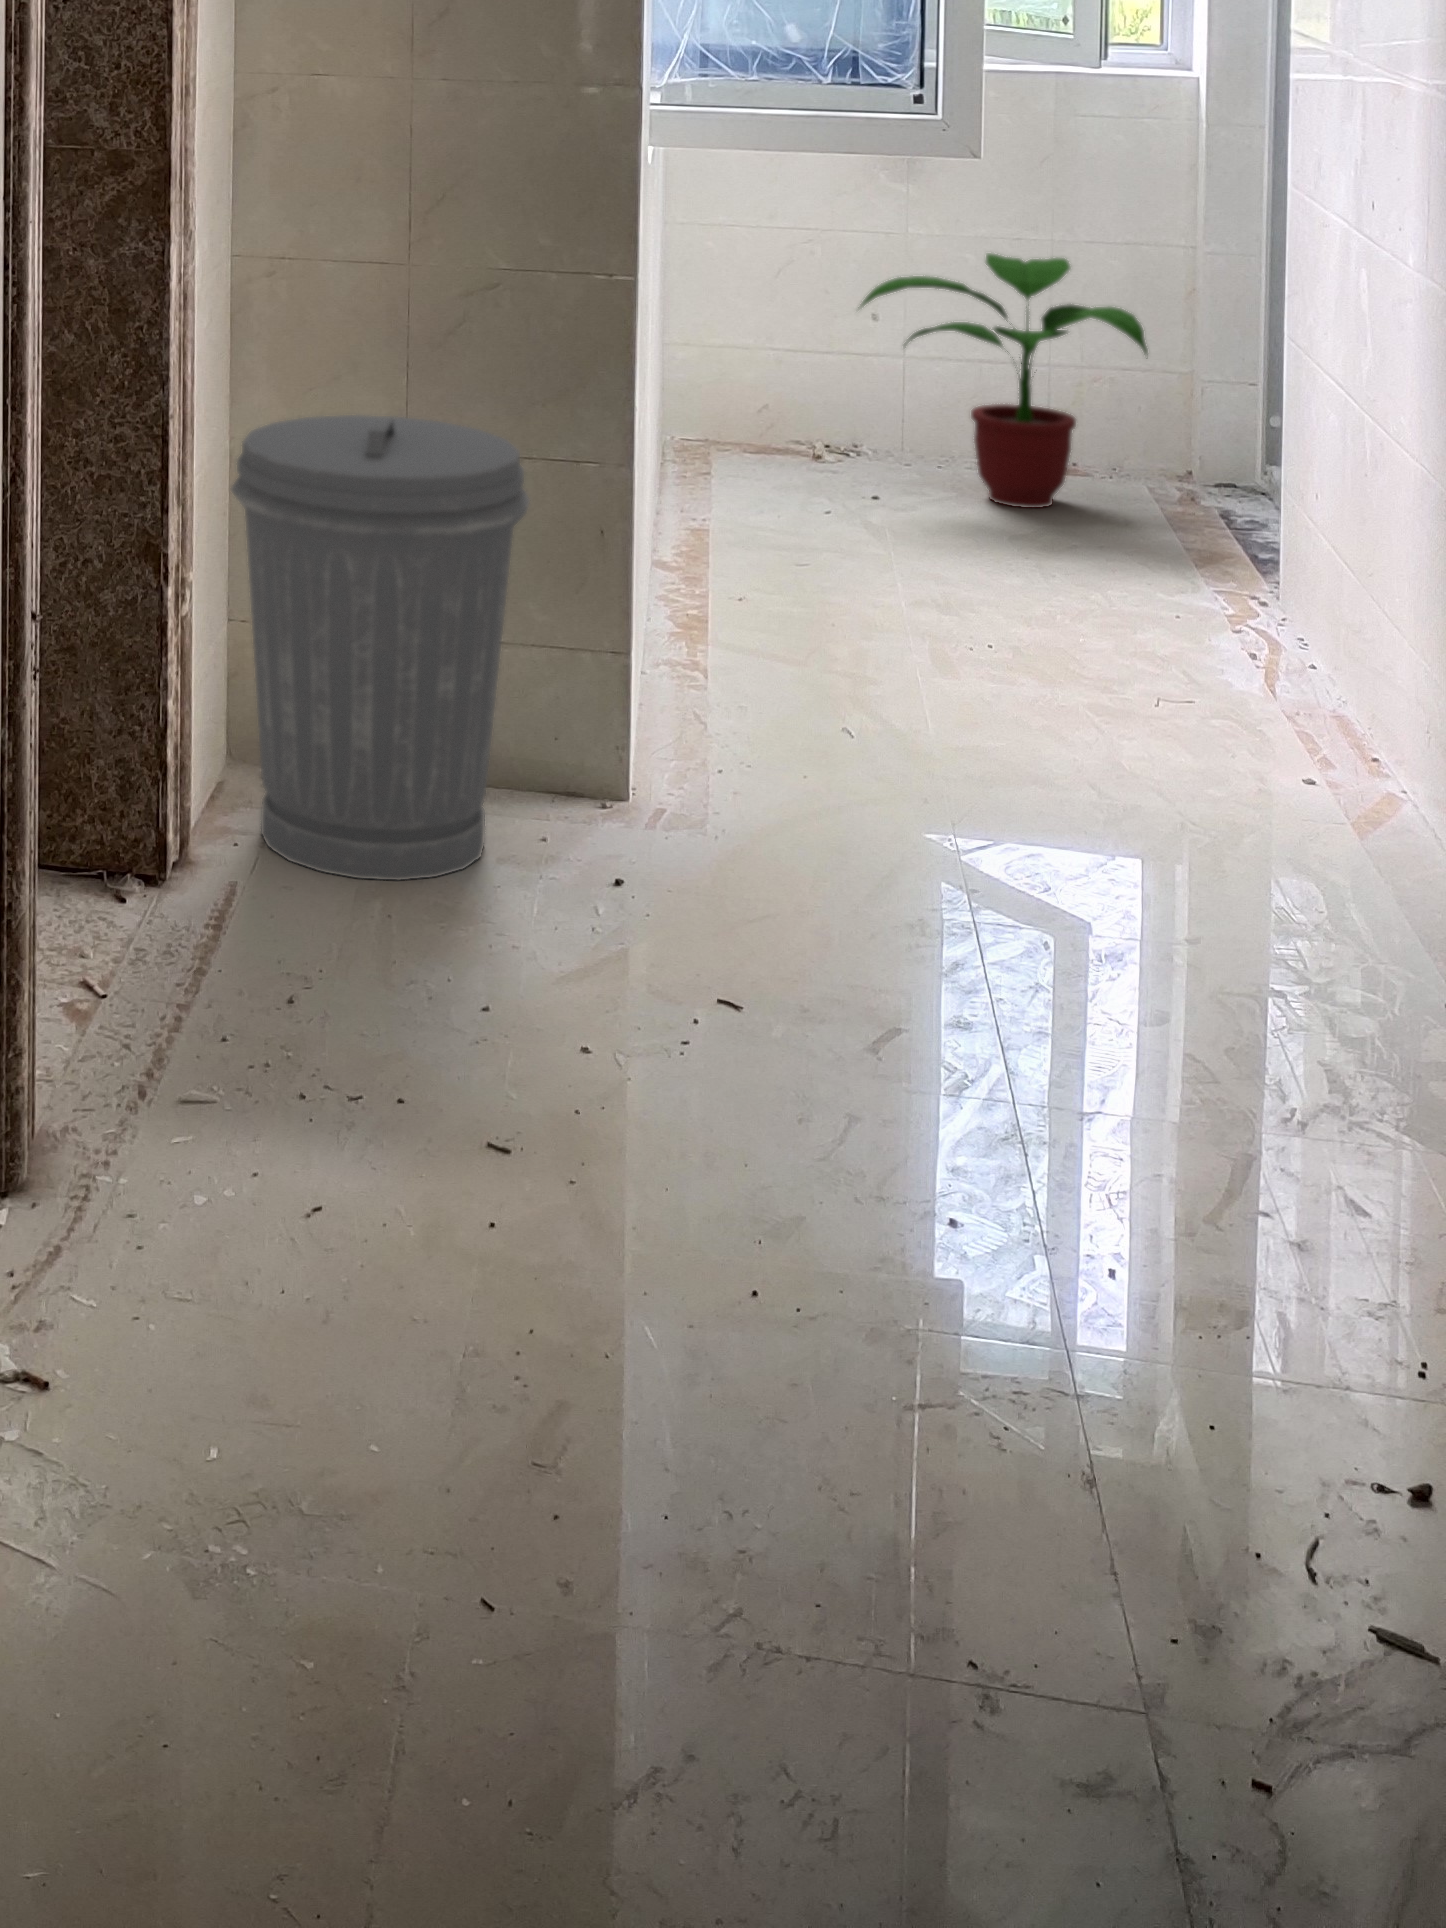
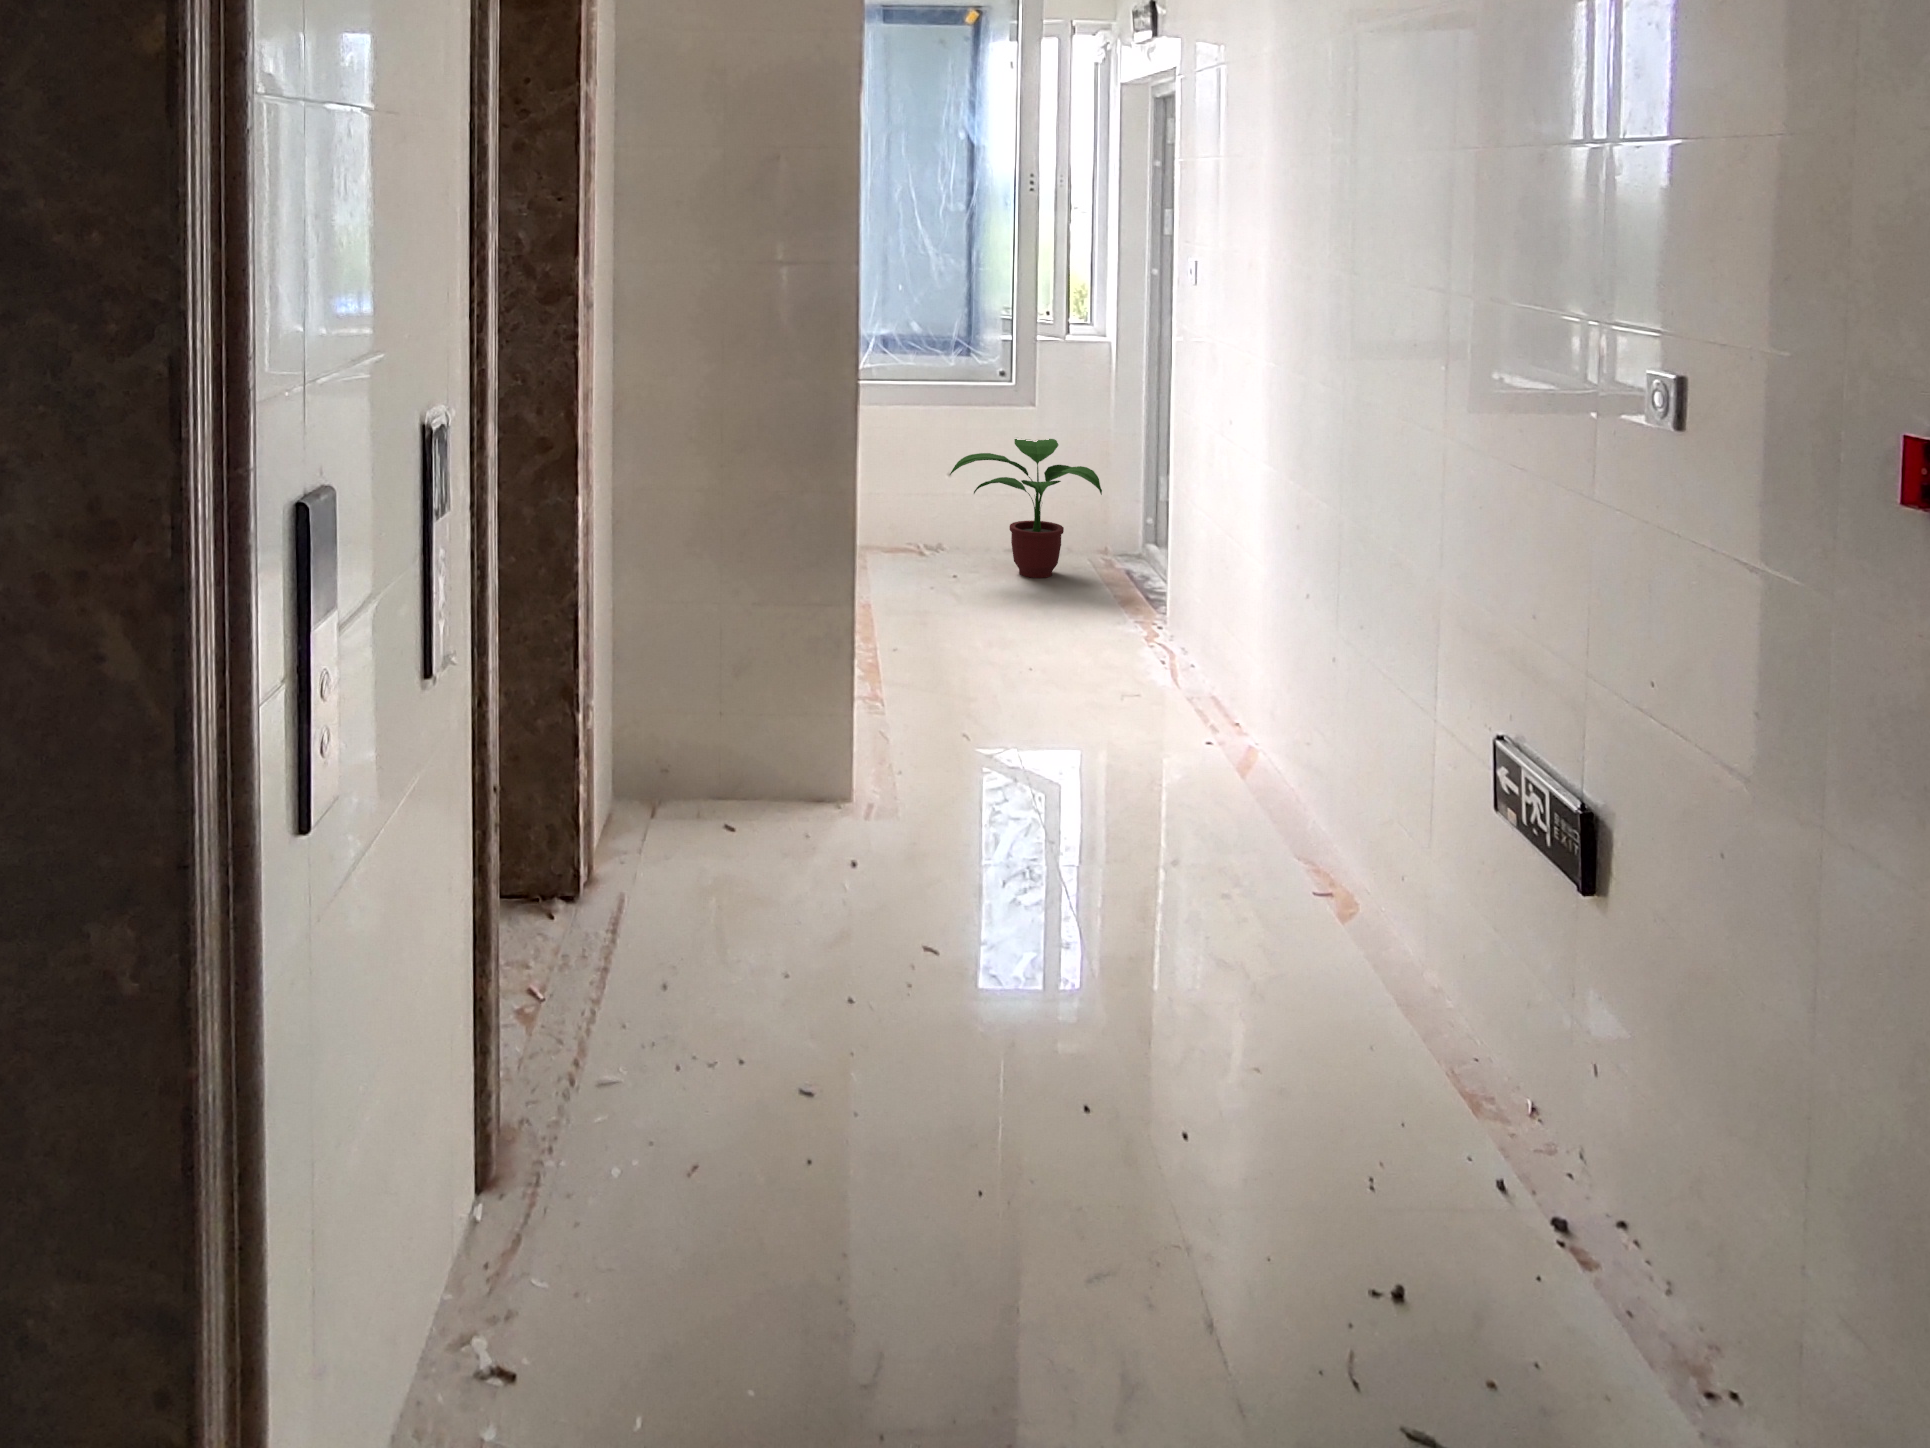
trash can: present [231,415,530,880] -> none [616,582,800,884]

